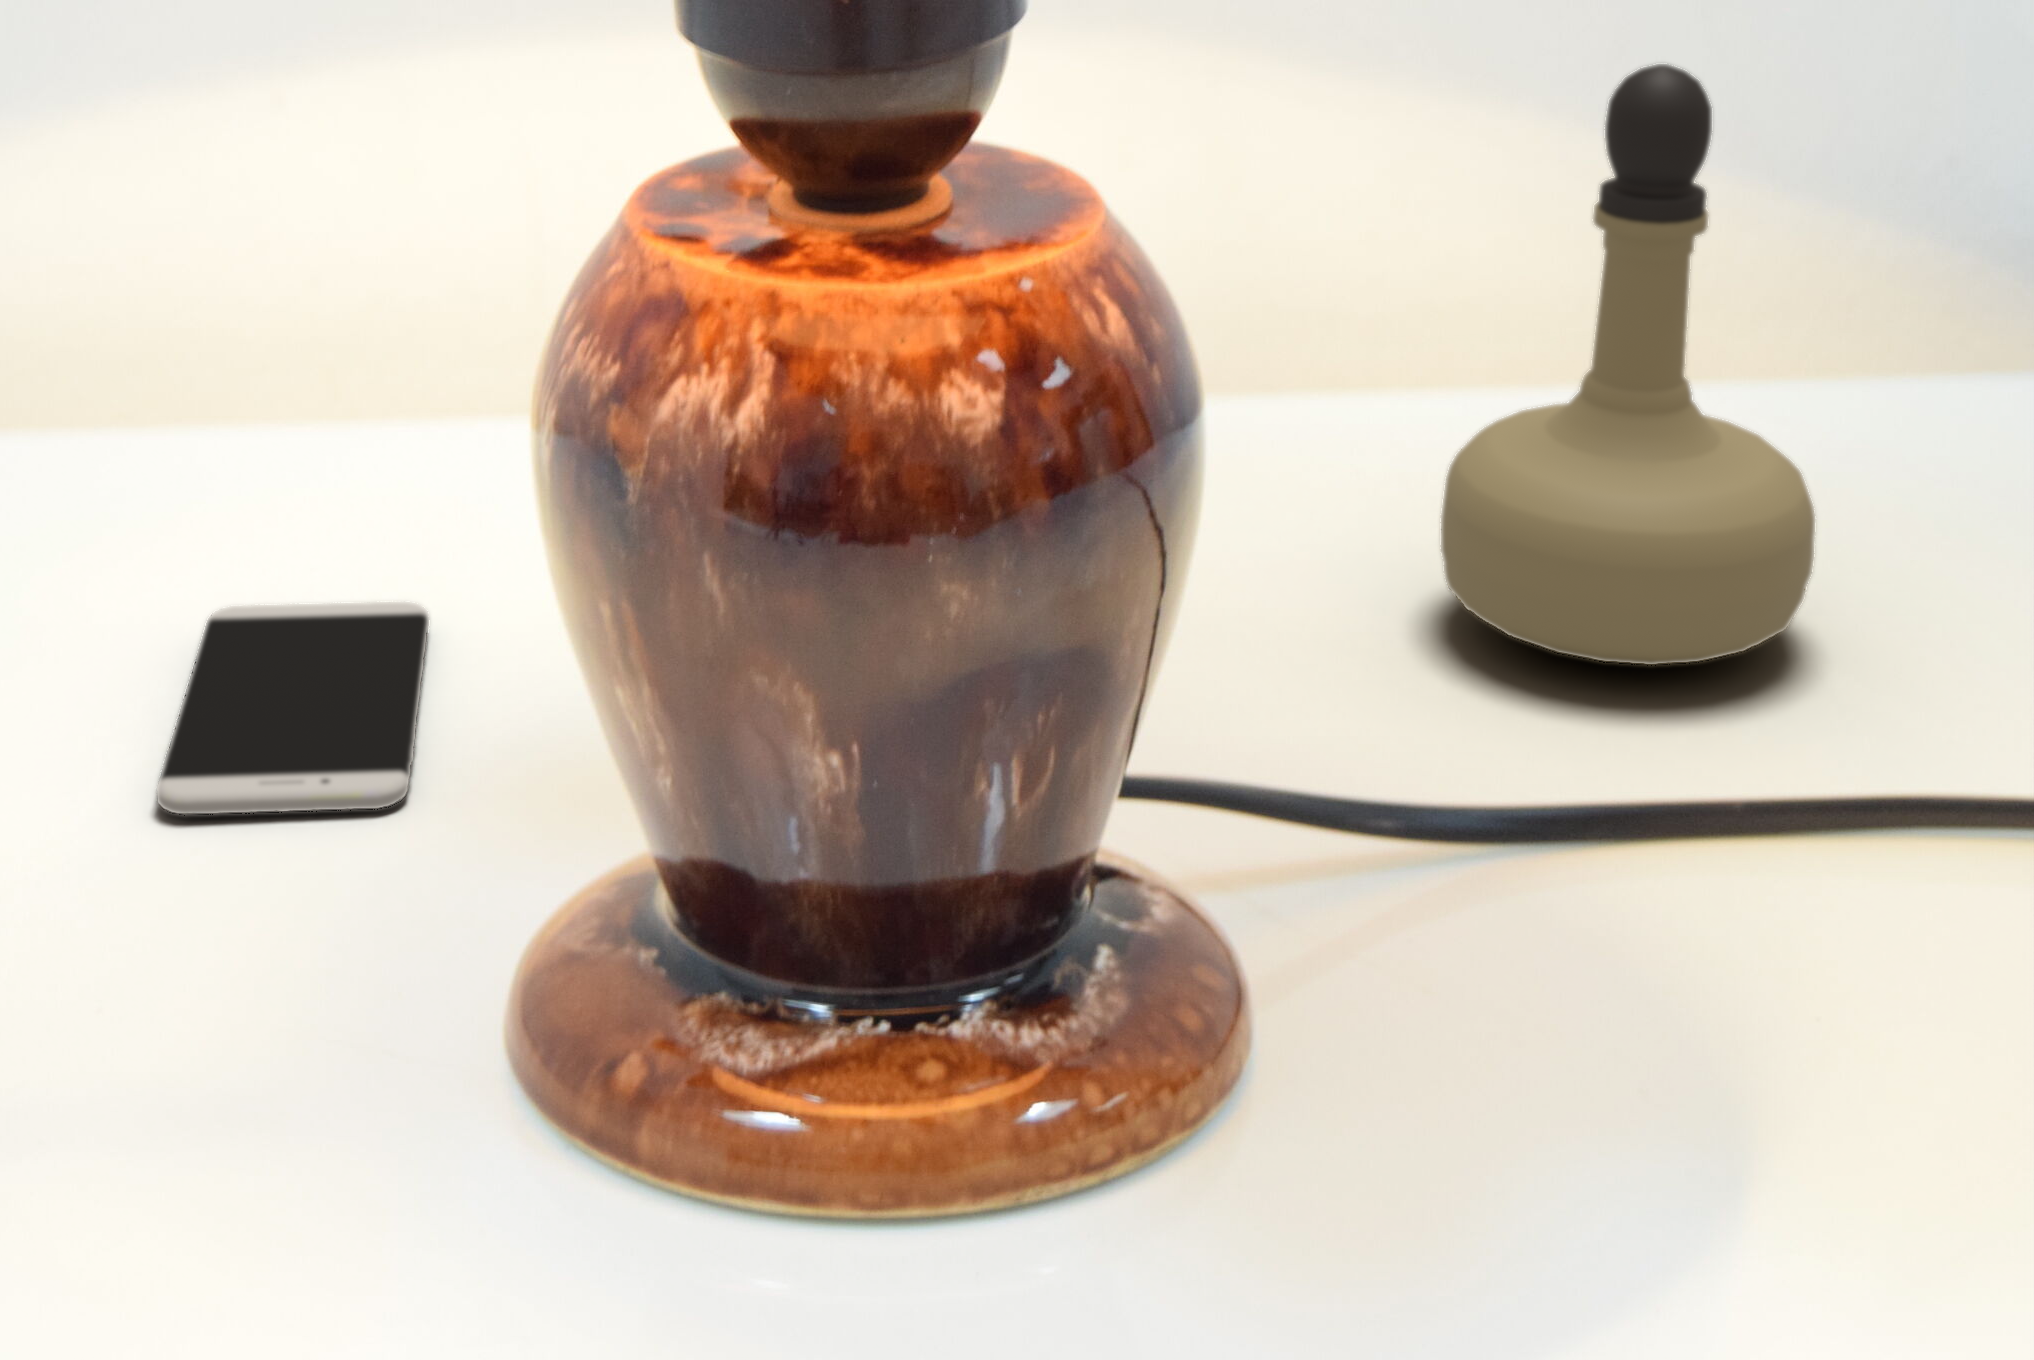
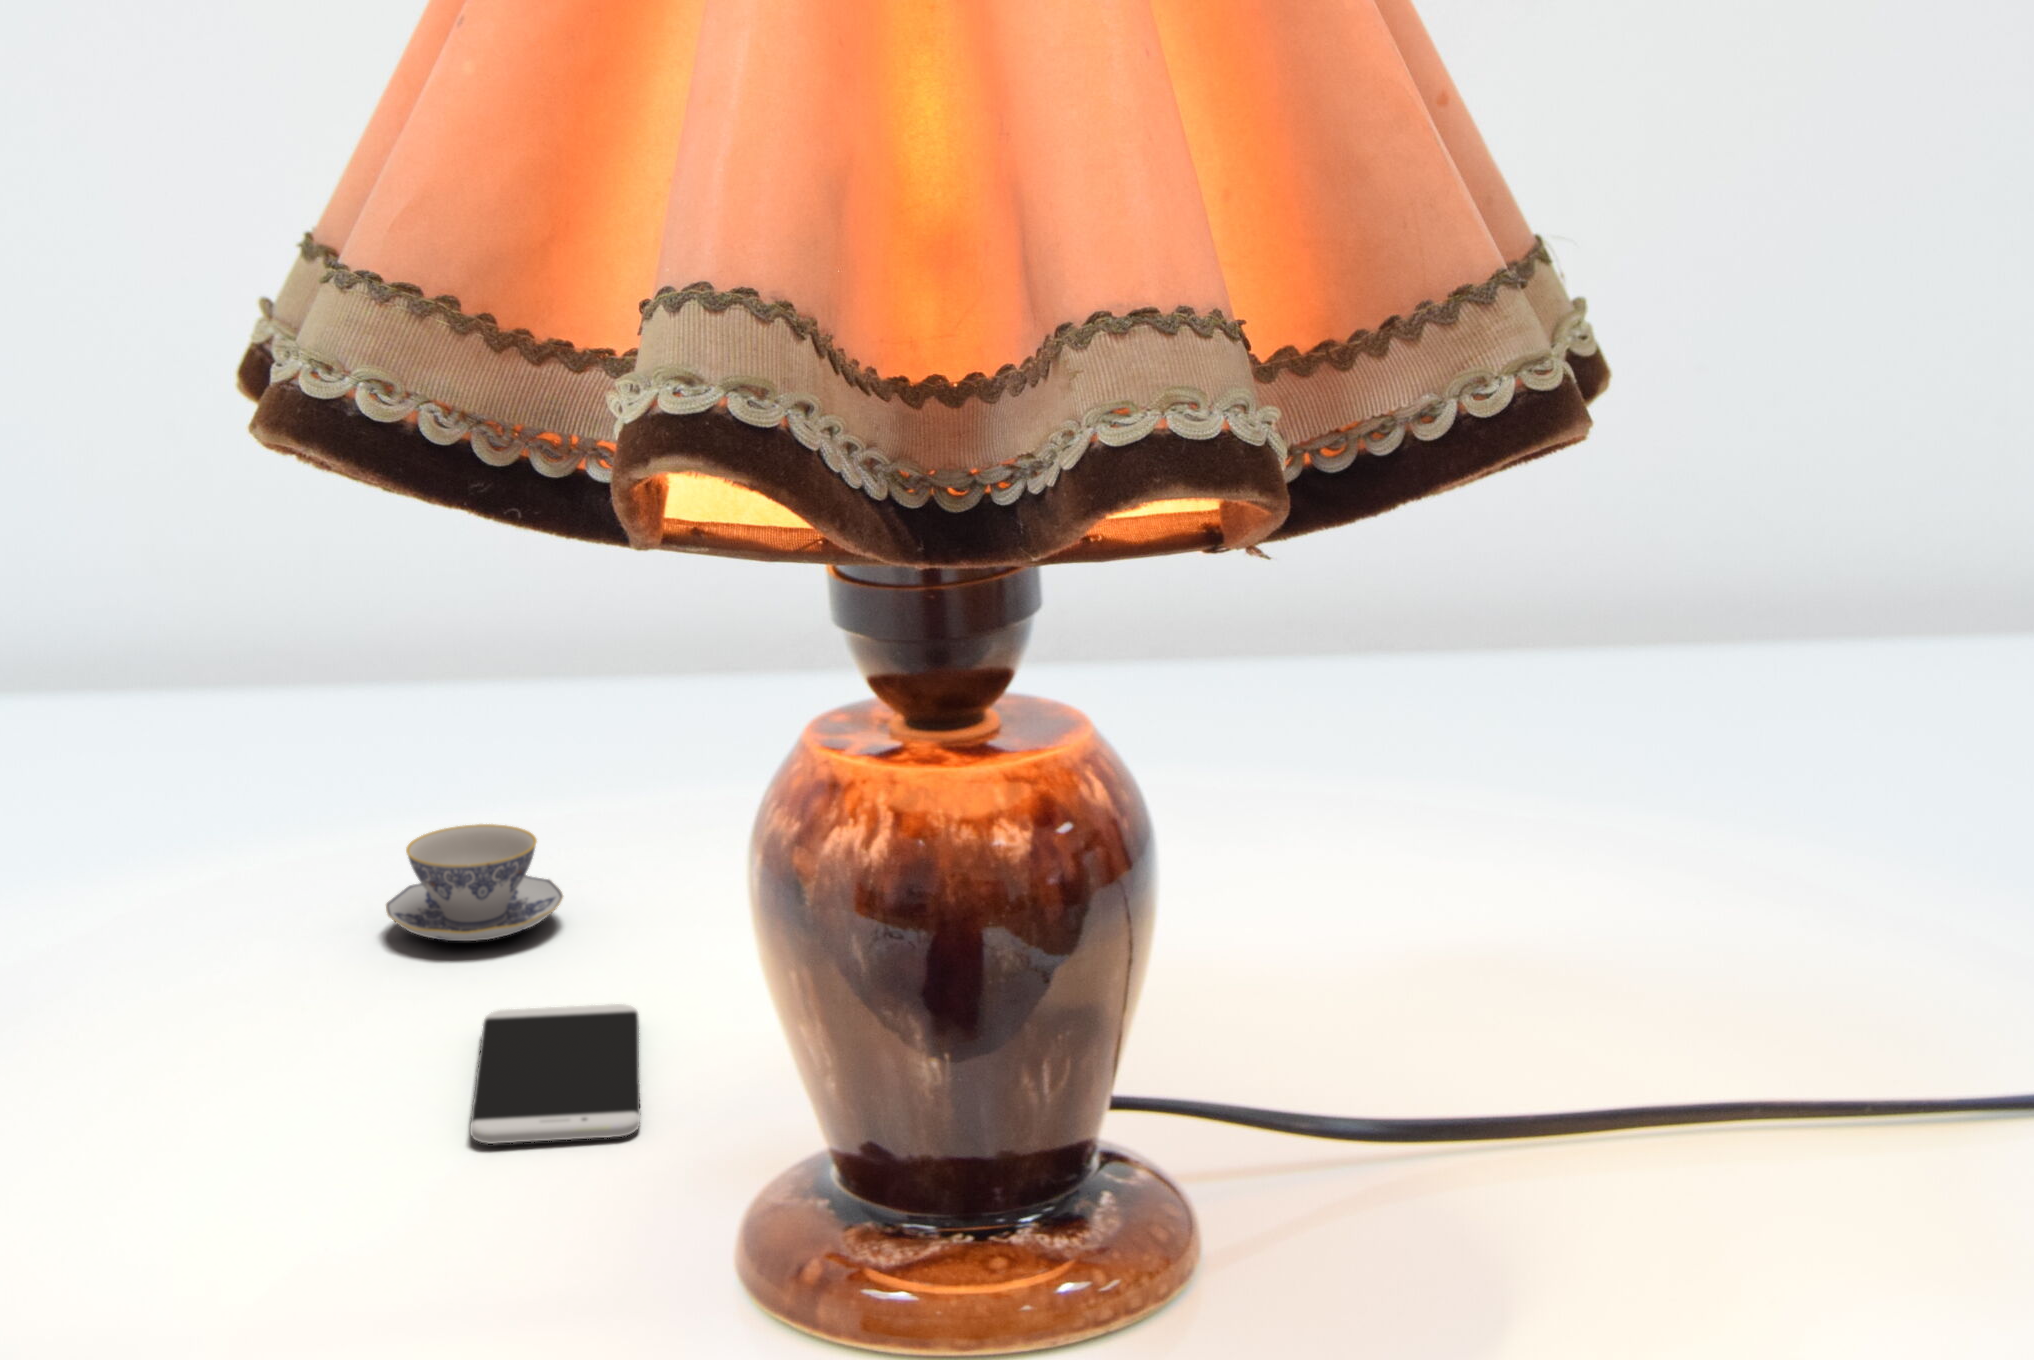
perfume bottle: present [1441,64,1815,665] -> none [1341,612,1592,1021]
teacup: none [100,342,346,502] -> present [386,824,563,941]

